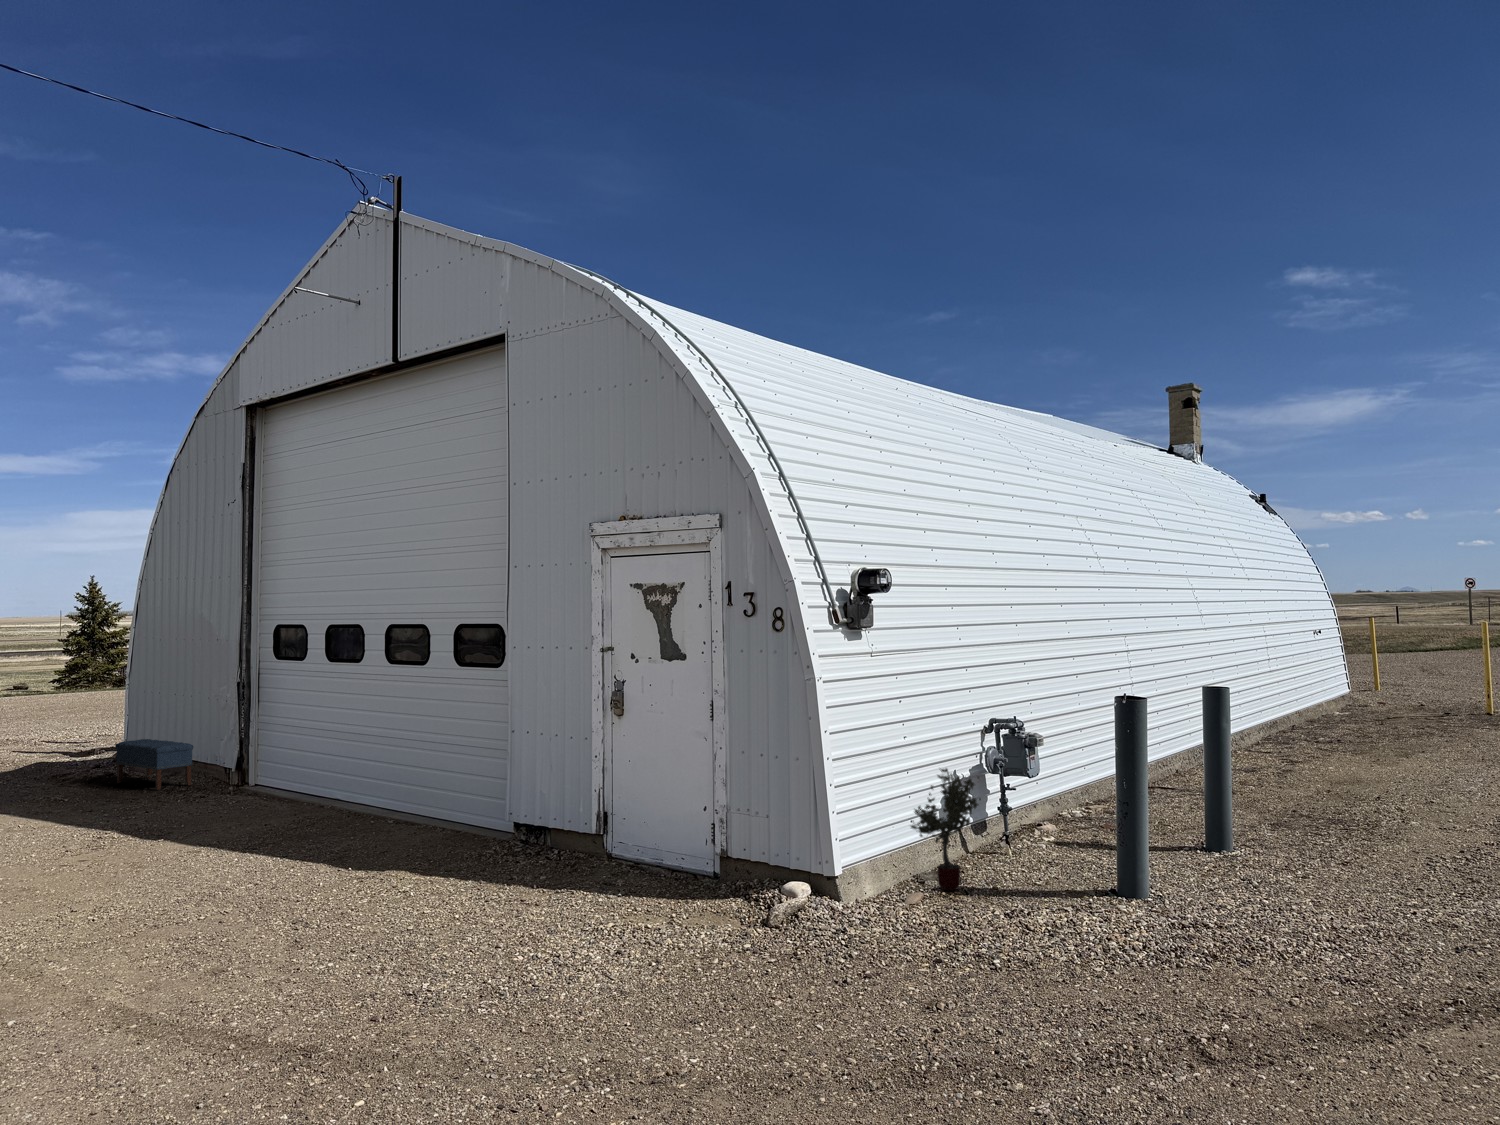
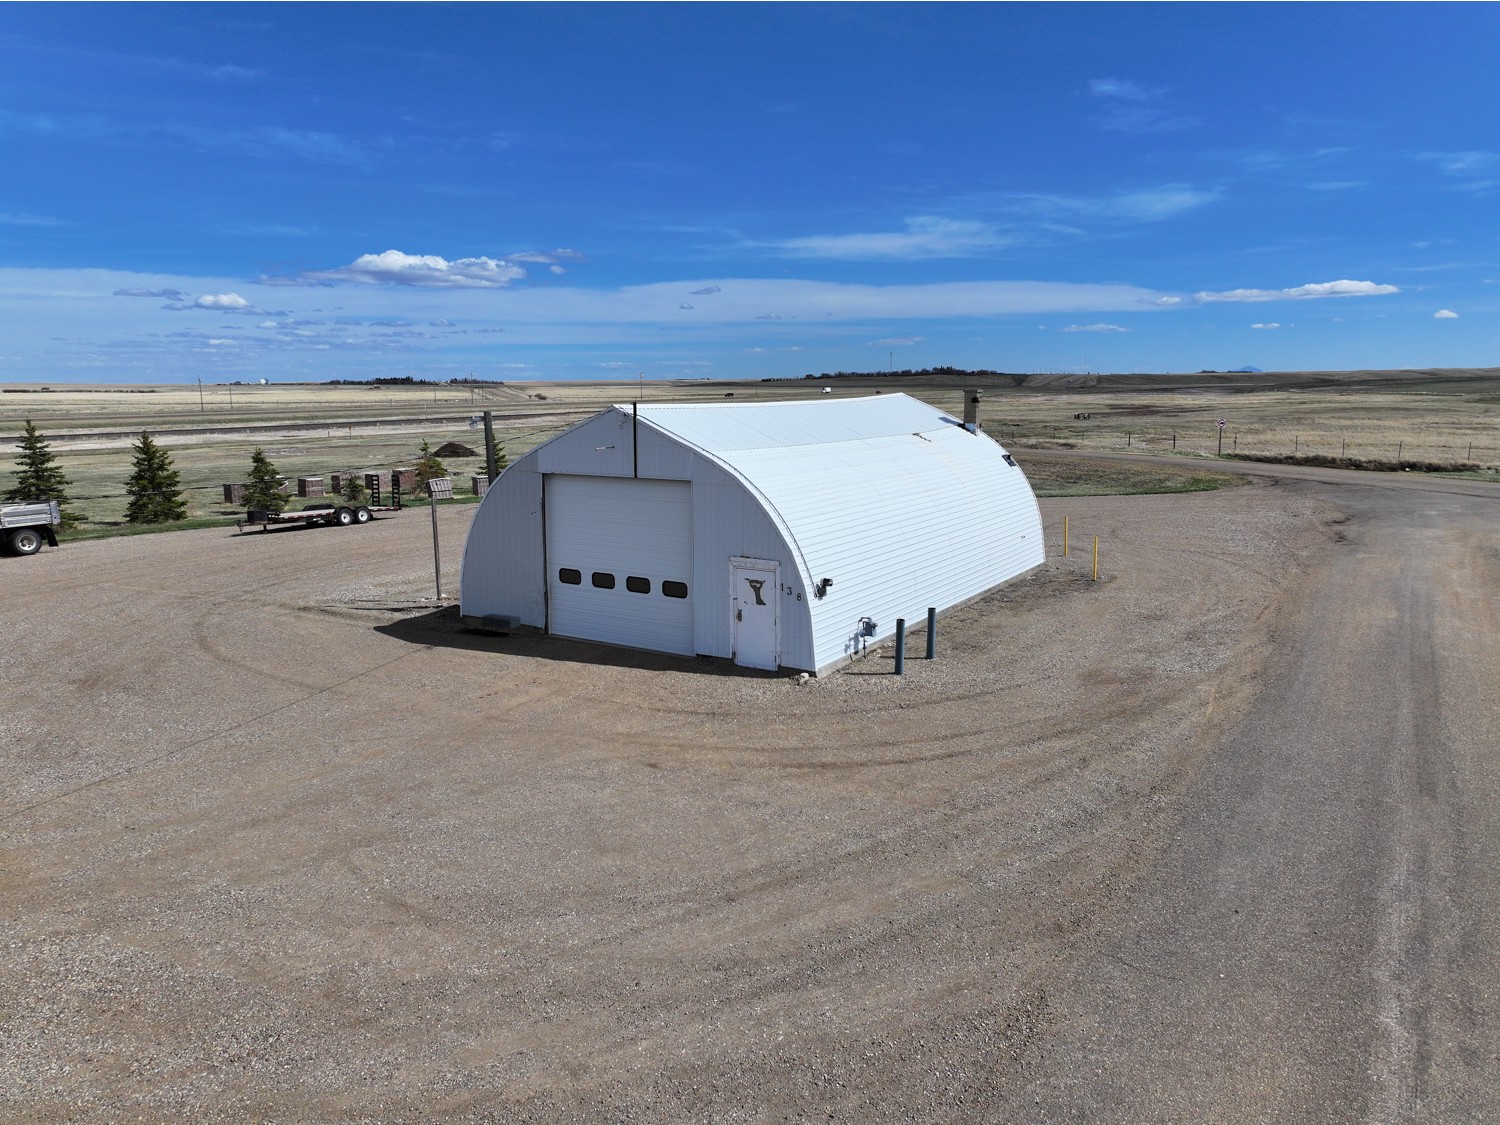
potted tree: present [911,768,979,891] -> none [836,638,857,674]

